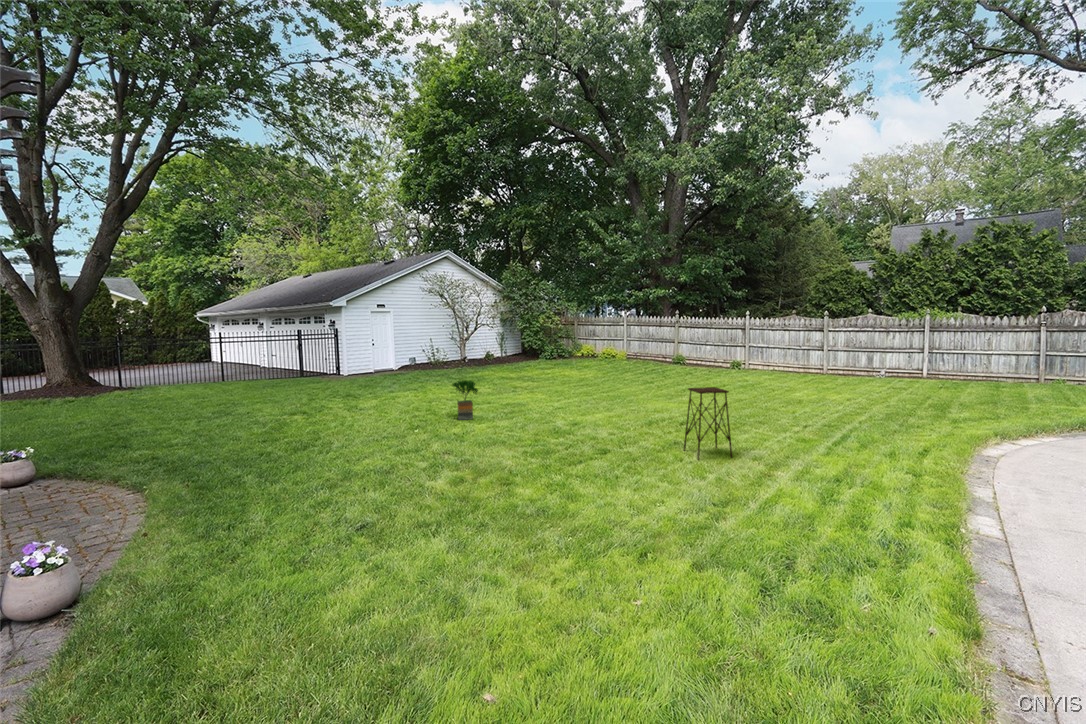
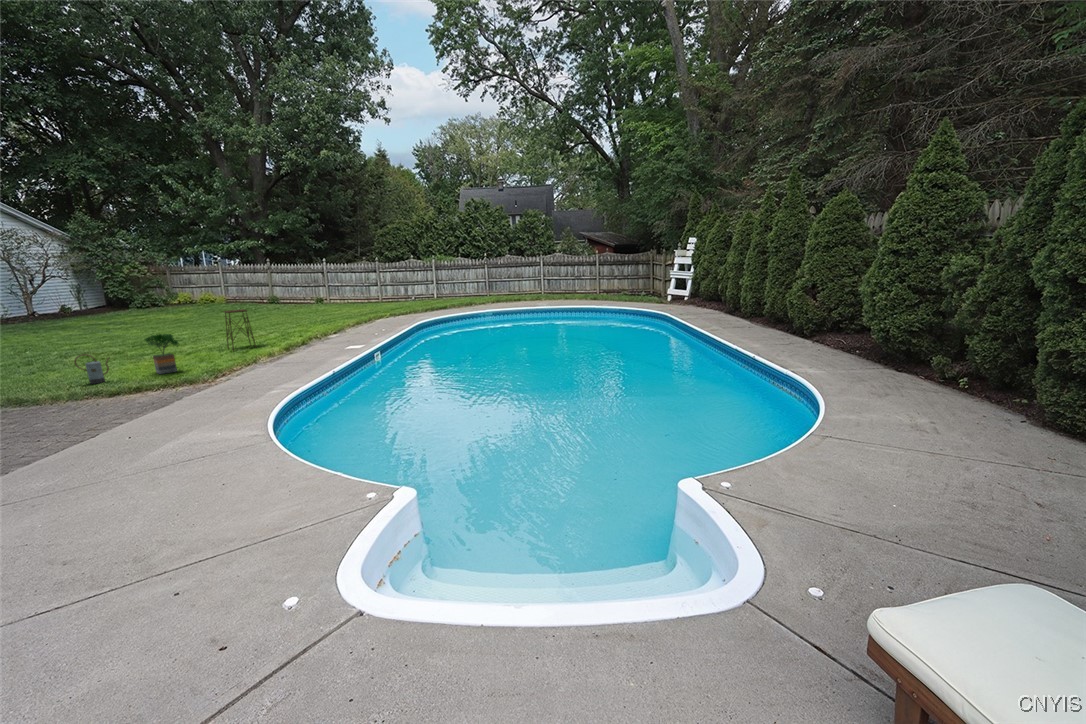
potted tree: present [453,380,478,420] -> present [145,334,179,374]
watering can: none [502,453,548,507] -> present [74,354,109,384]

